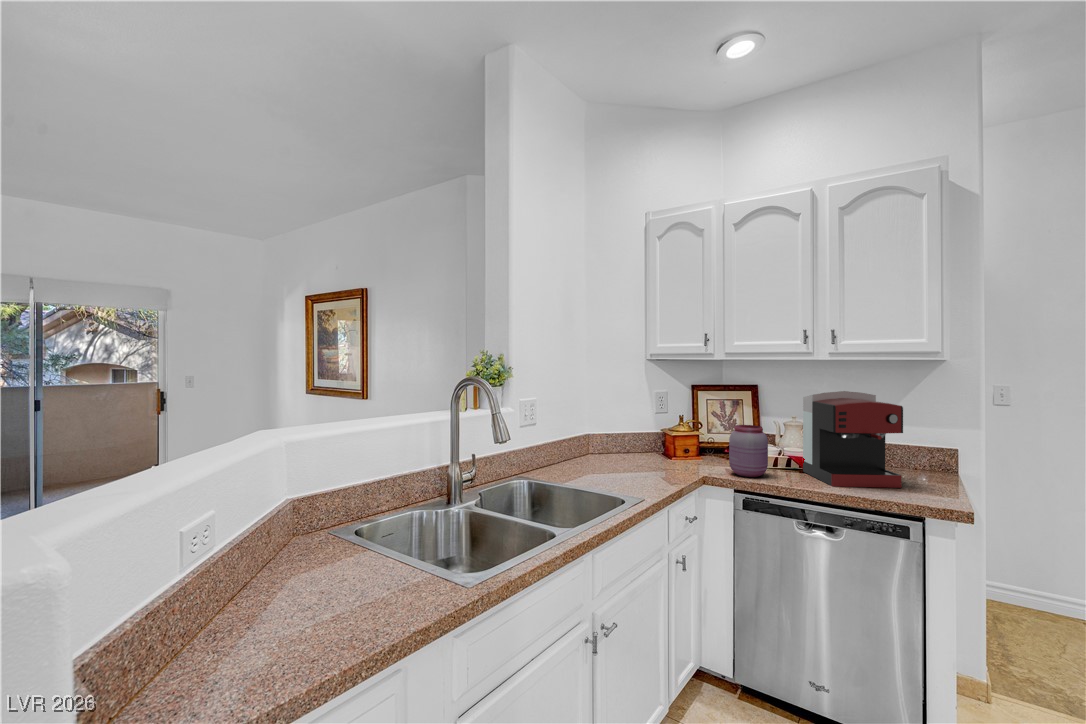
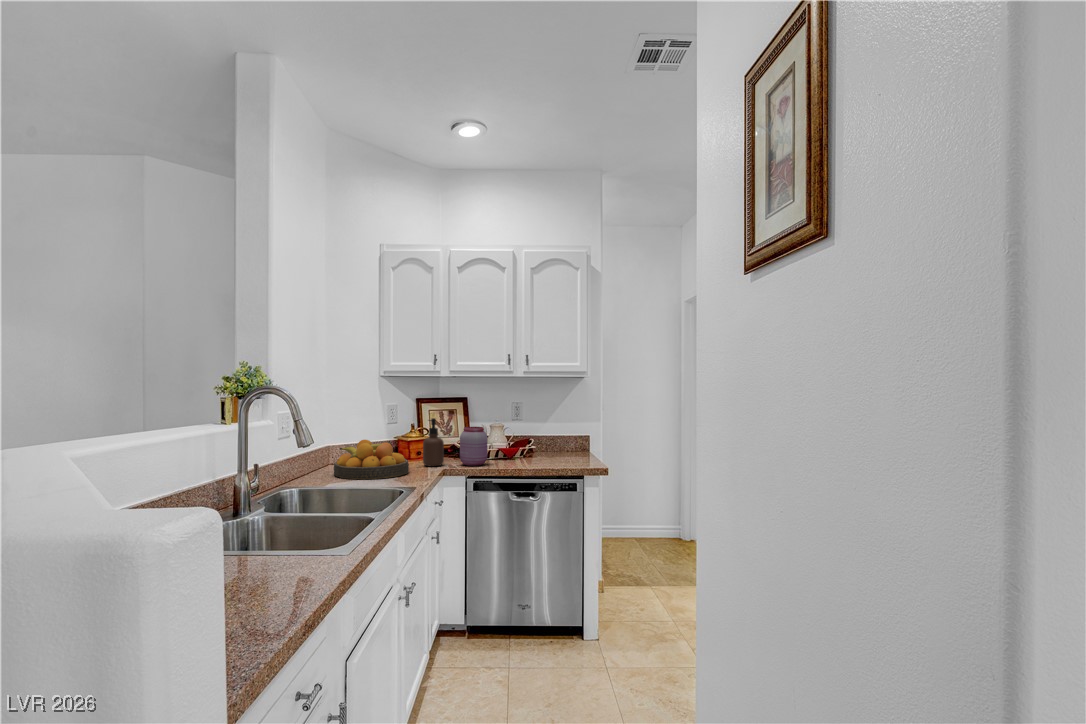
coffee maker: present [803,391,903,488] -> none [507,399,570,465]
soap dispenser: none [682,412,709,471] -> present [423,418,444,466]
fruit bowl: none [571,433,656,482] -> present [334,440,409,479]

